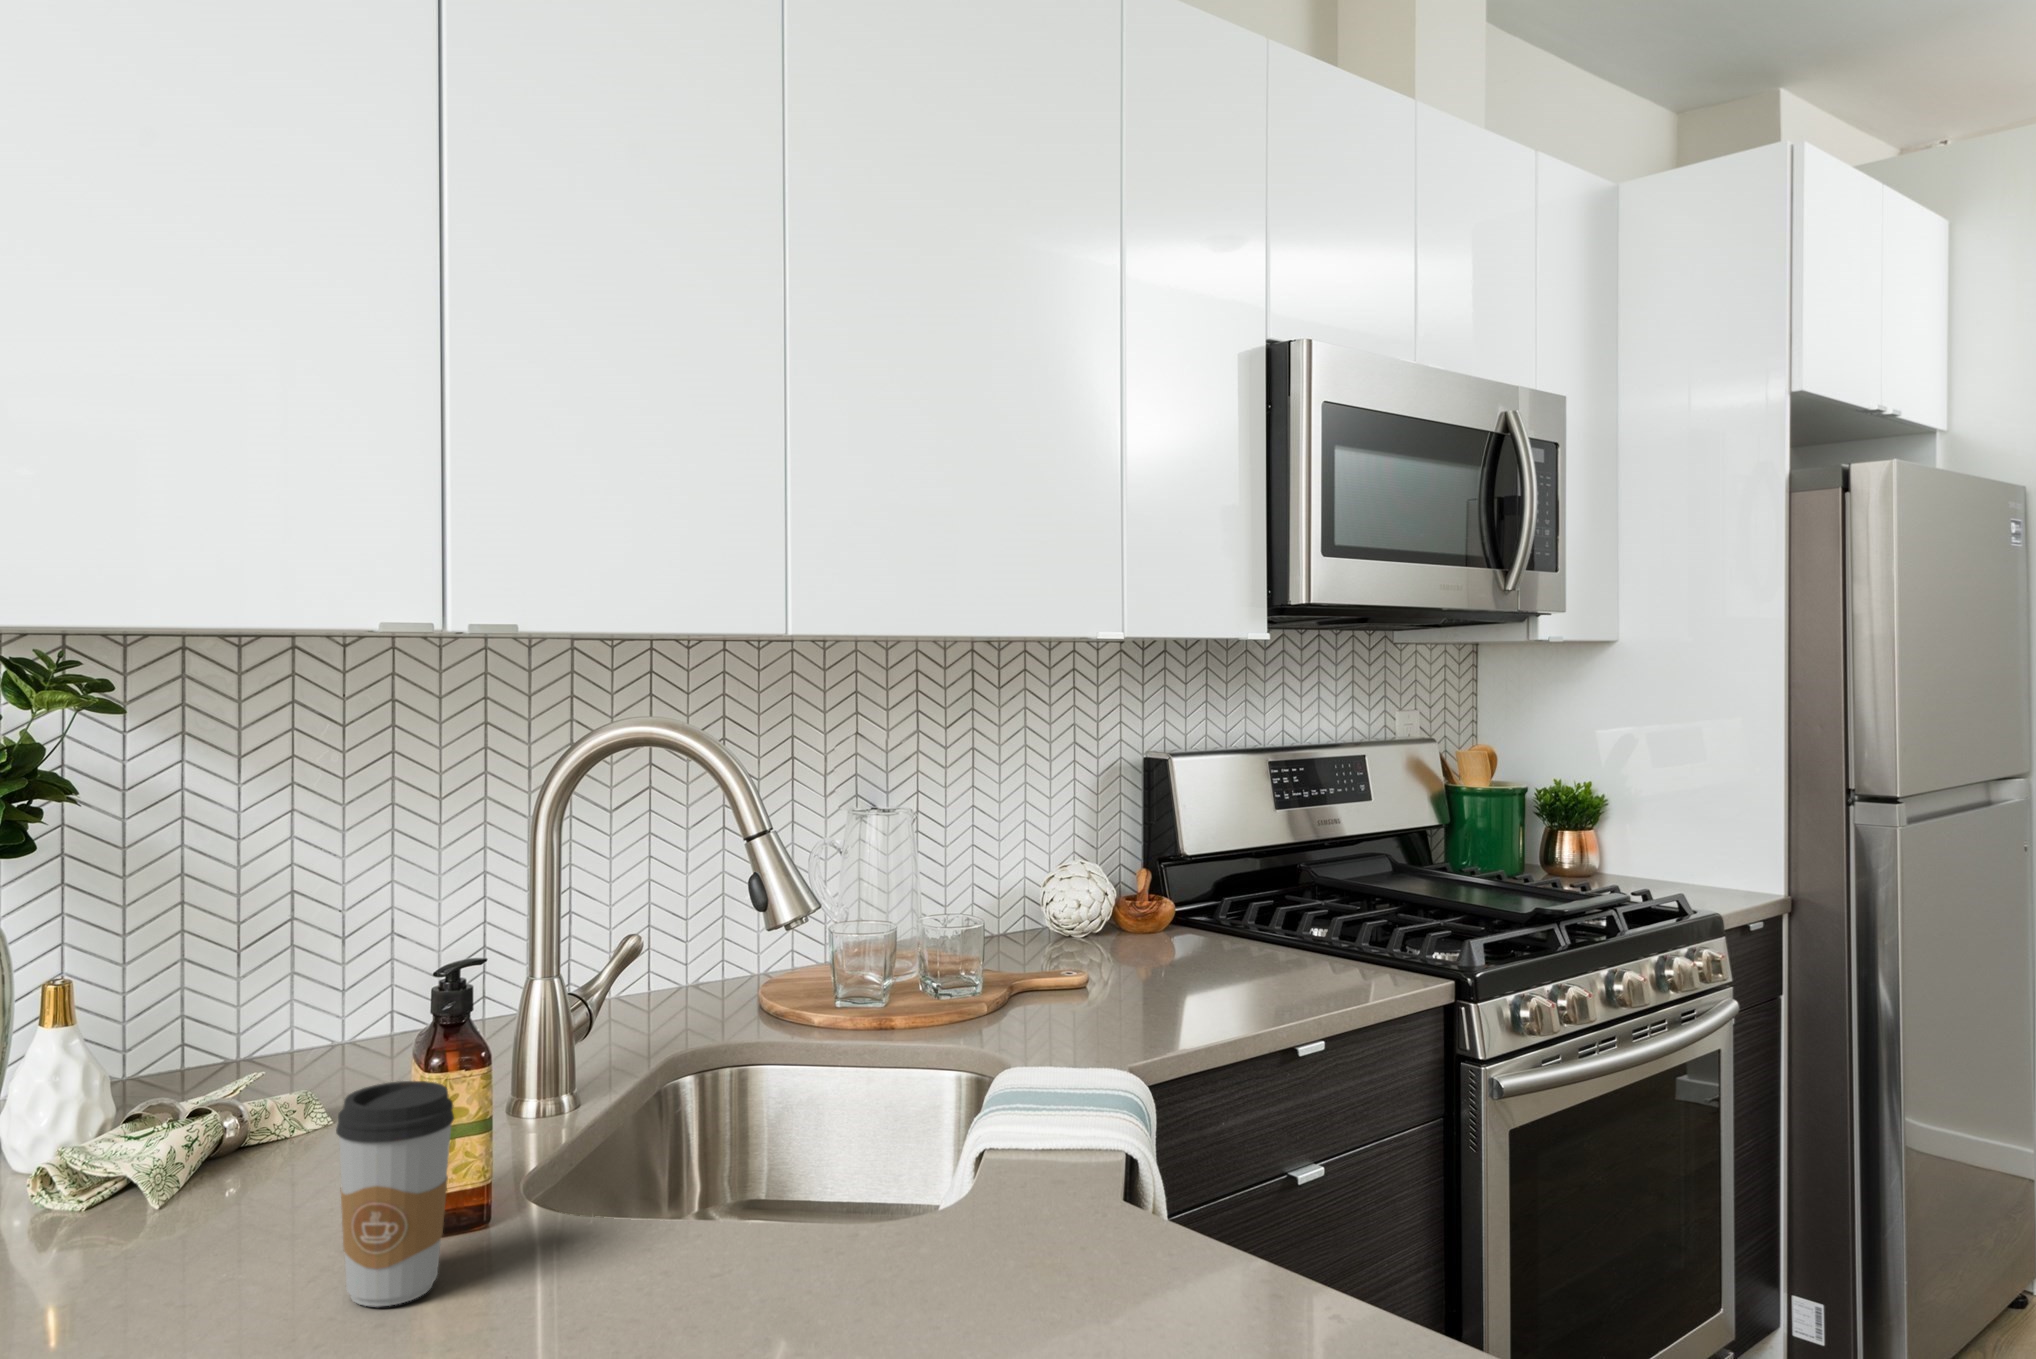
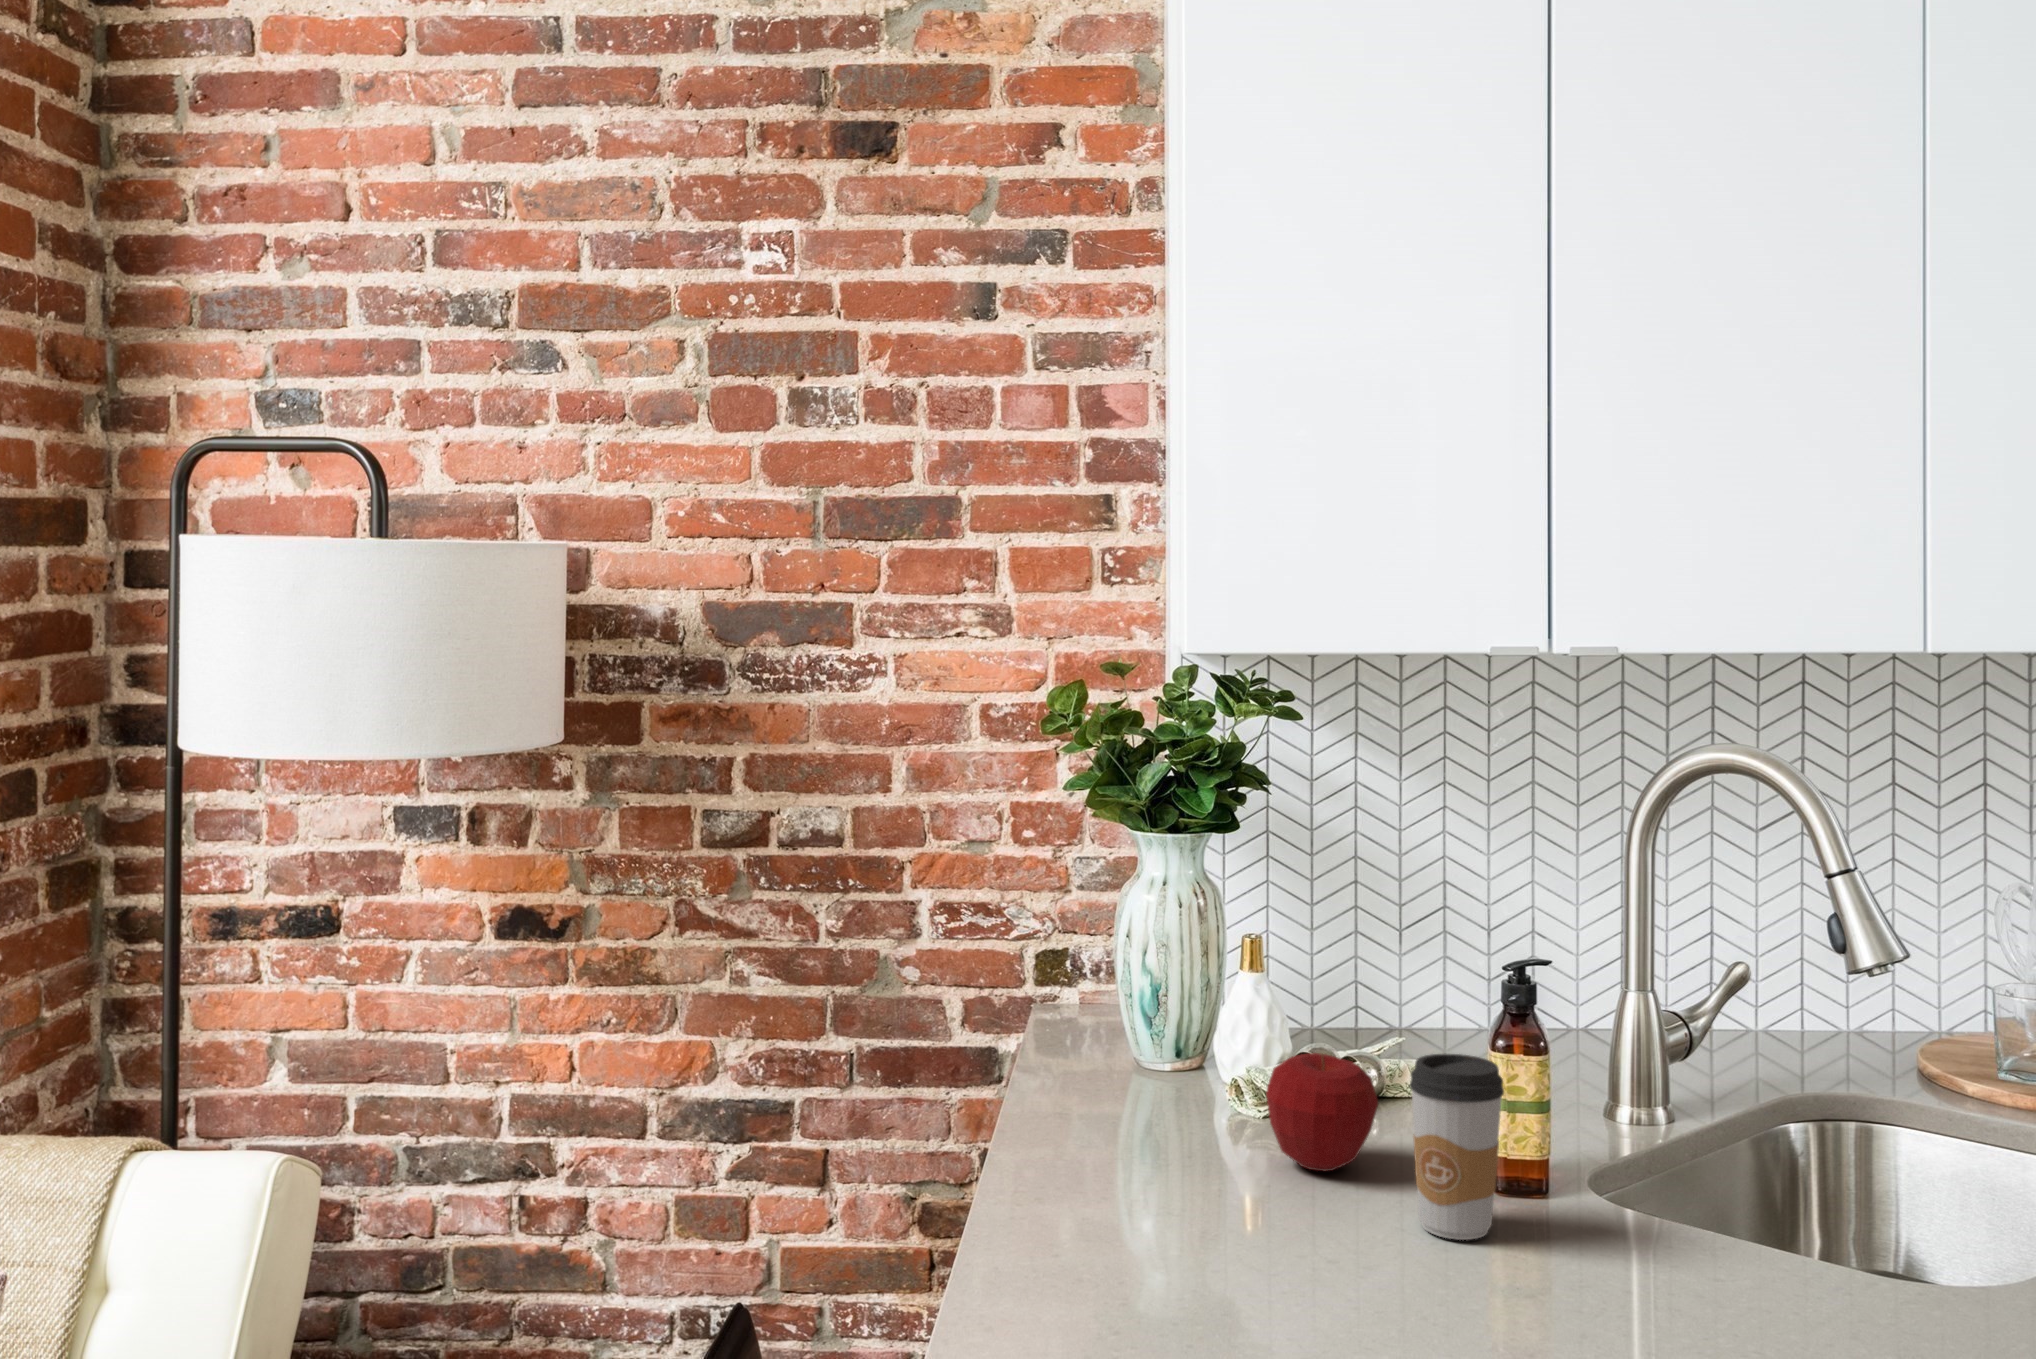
apple: none [110,1116,274,1270] -> present [1266,1053,1378,1171]

